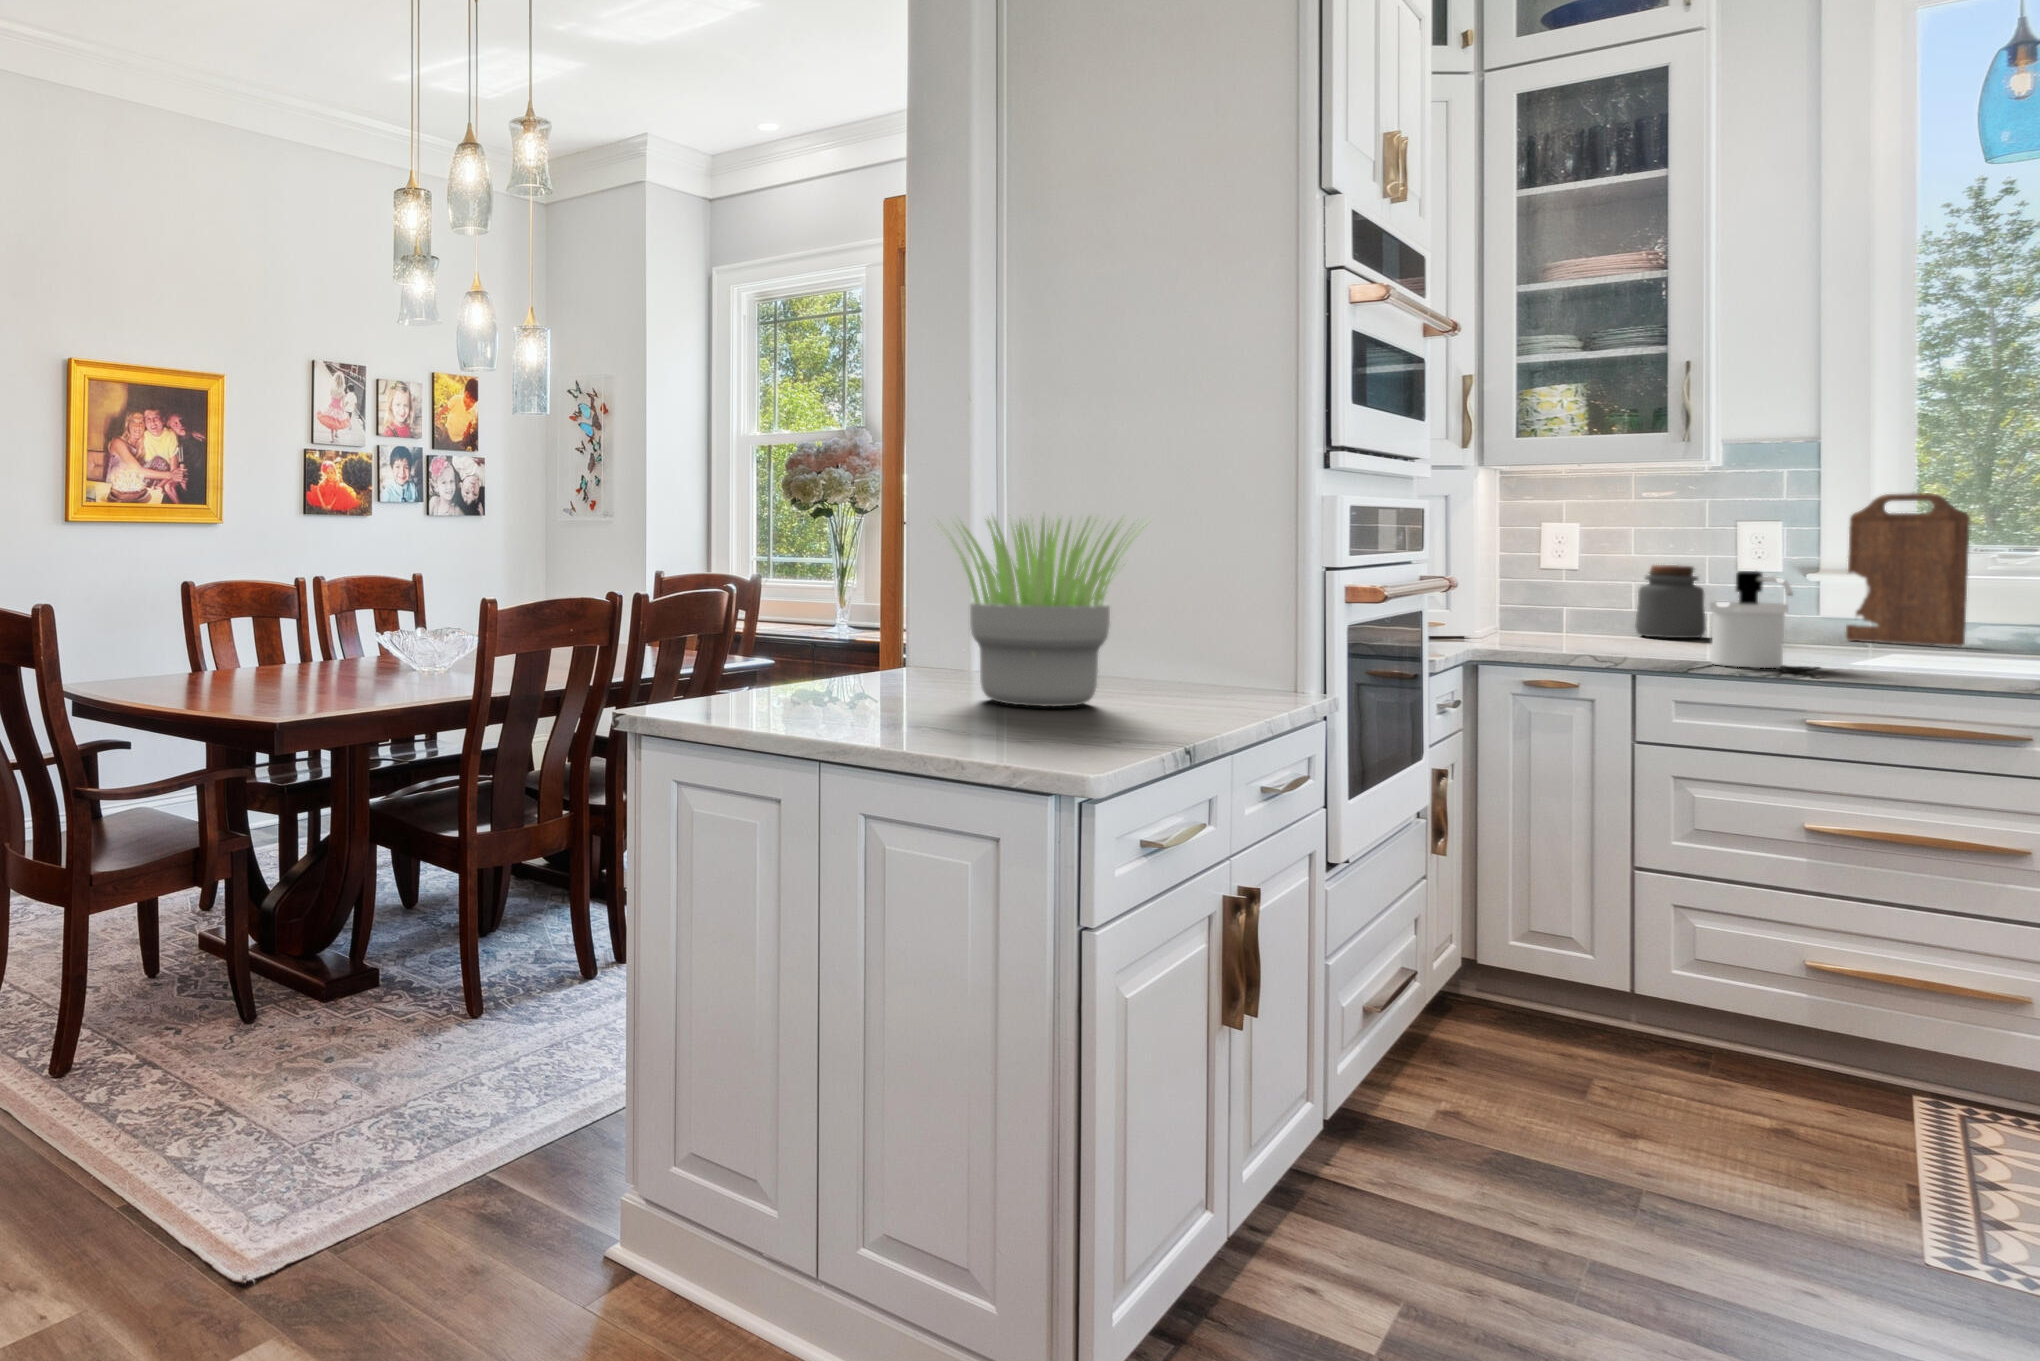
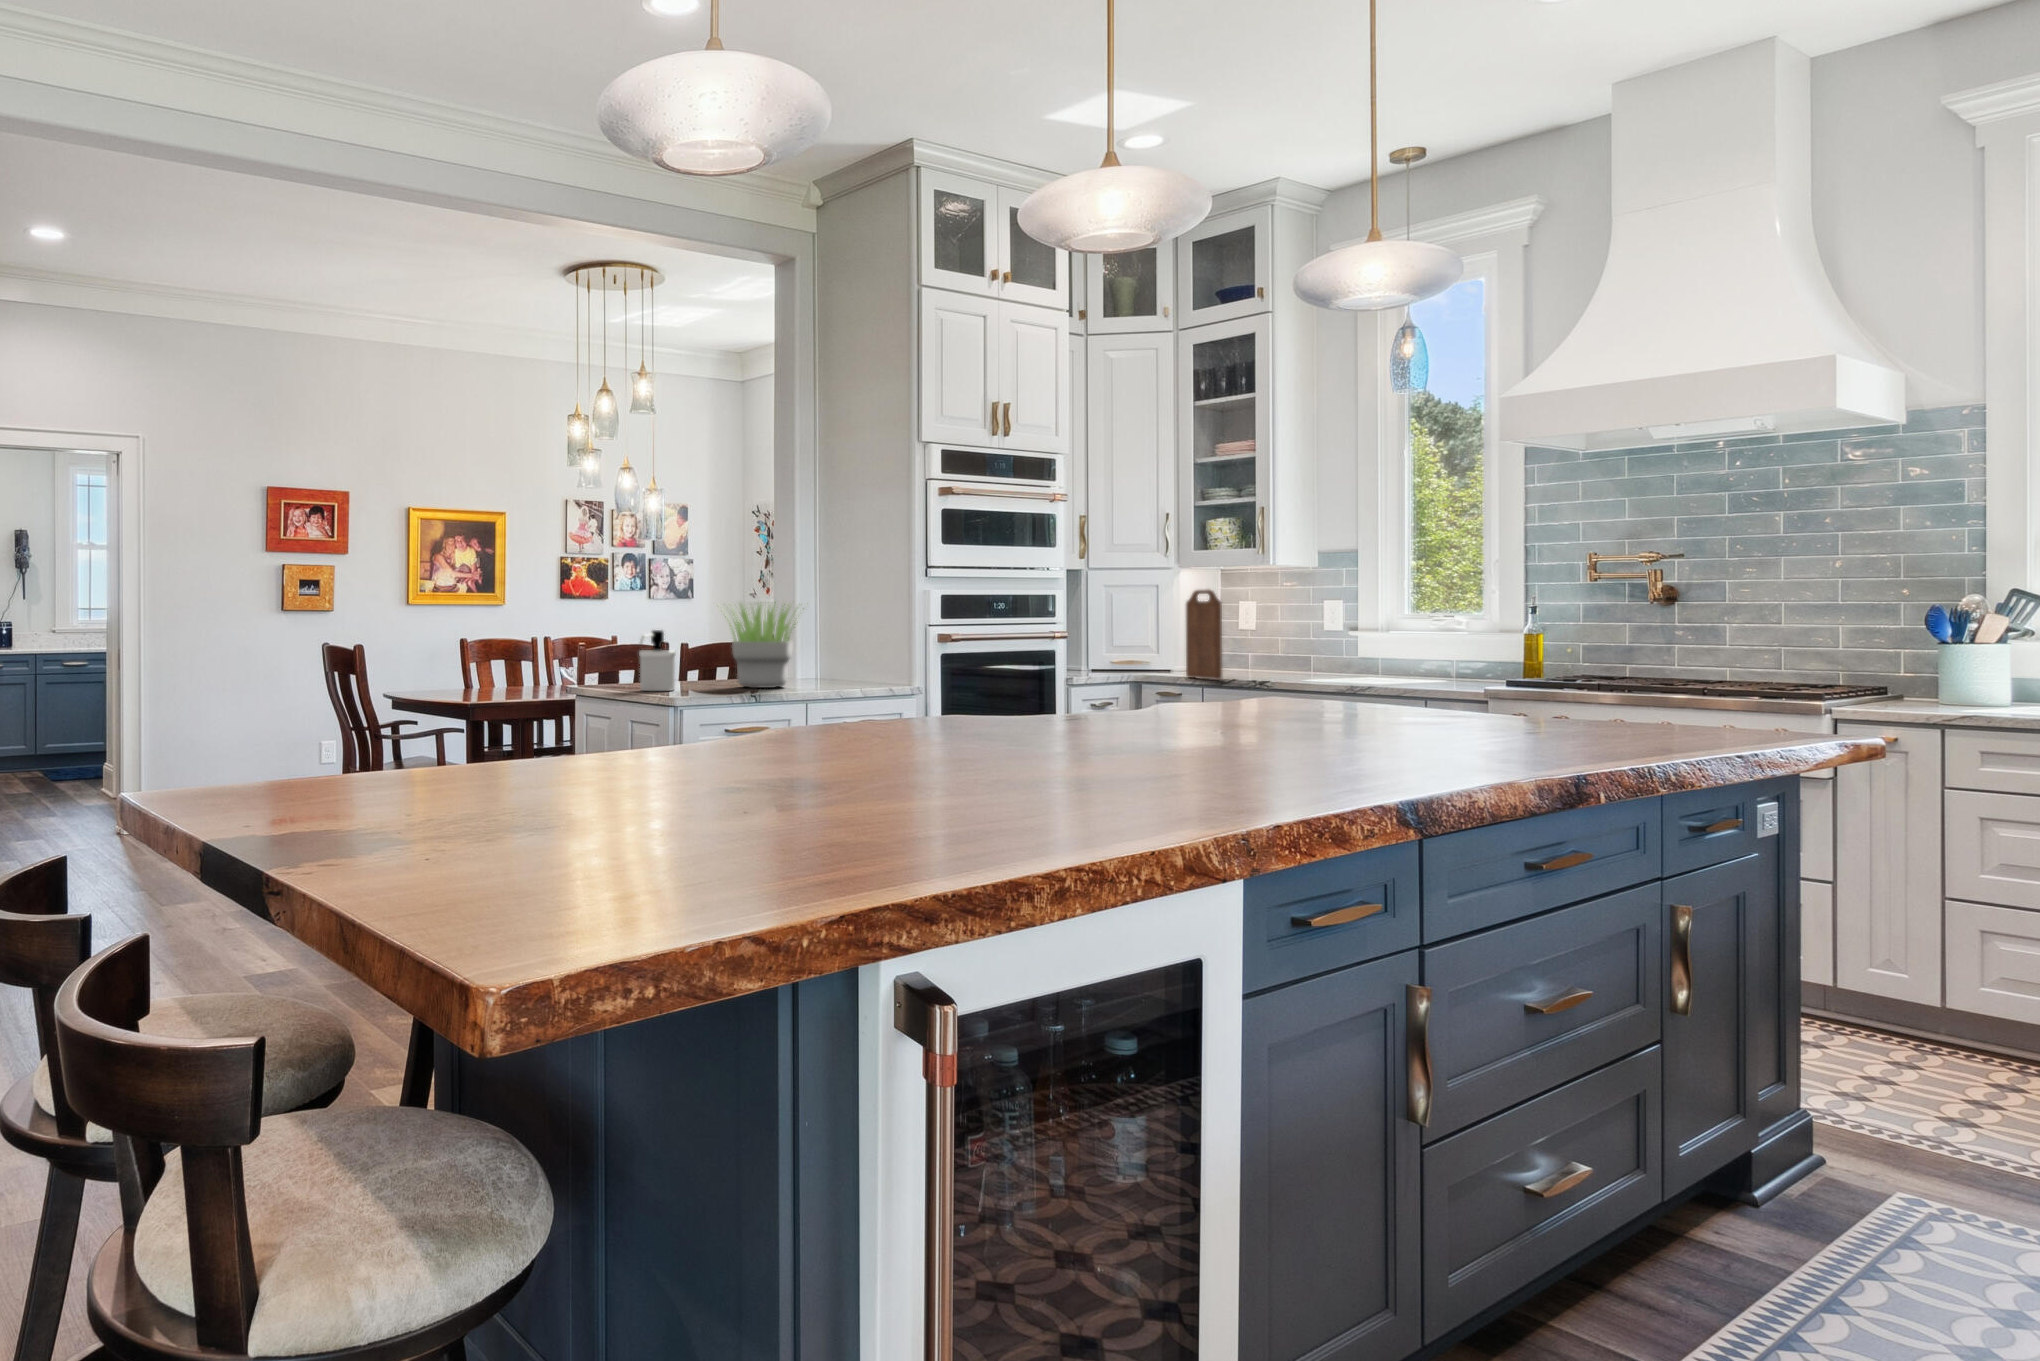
cutting board: present [1846,493,1970,647] -> present [1186,589,1222,680]
jar: present [1635,565,1706,638] -> none [1286,628,1322,672]
soap dispenser: present [1710,571,1793,668] -> present [639,630,676,691]

